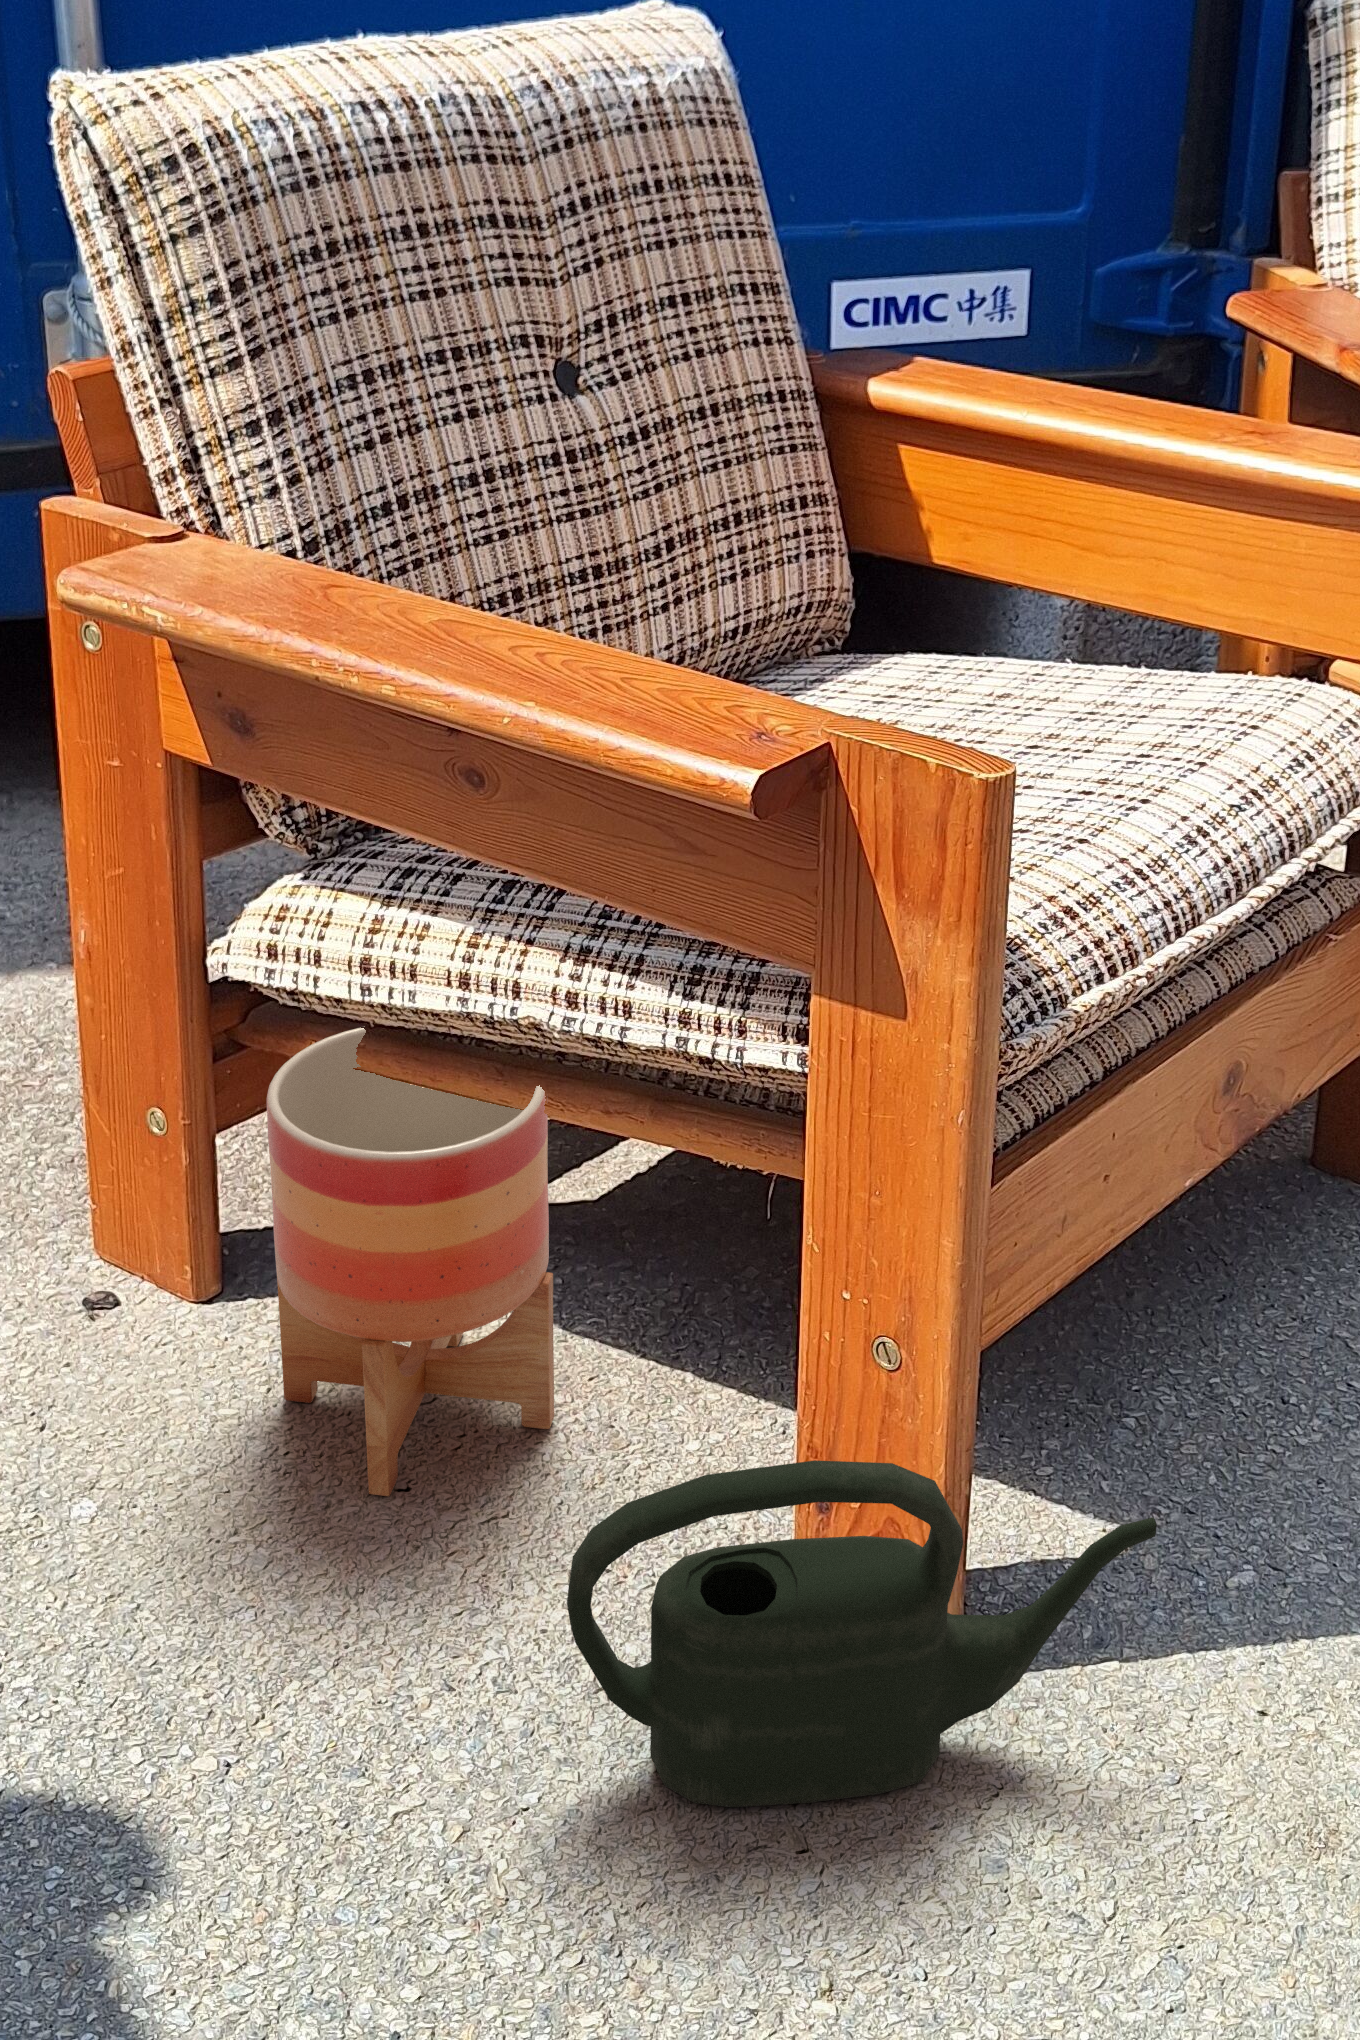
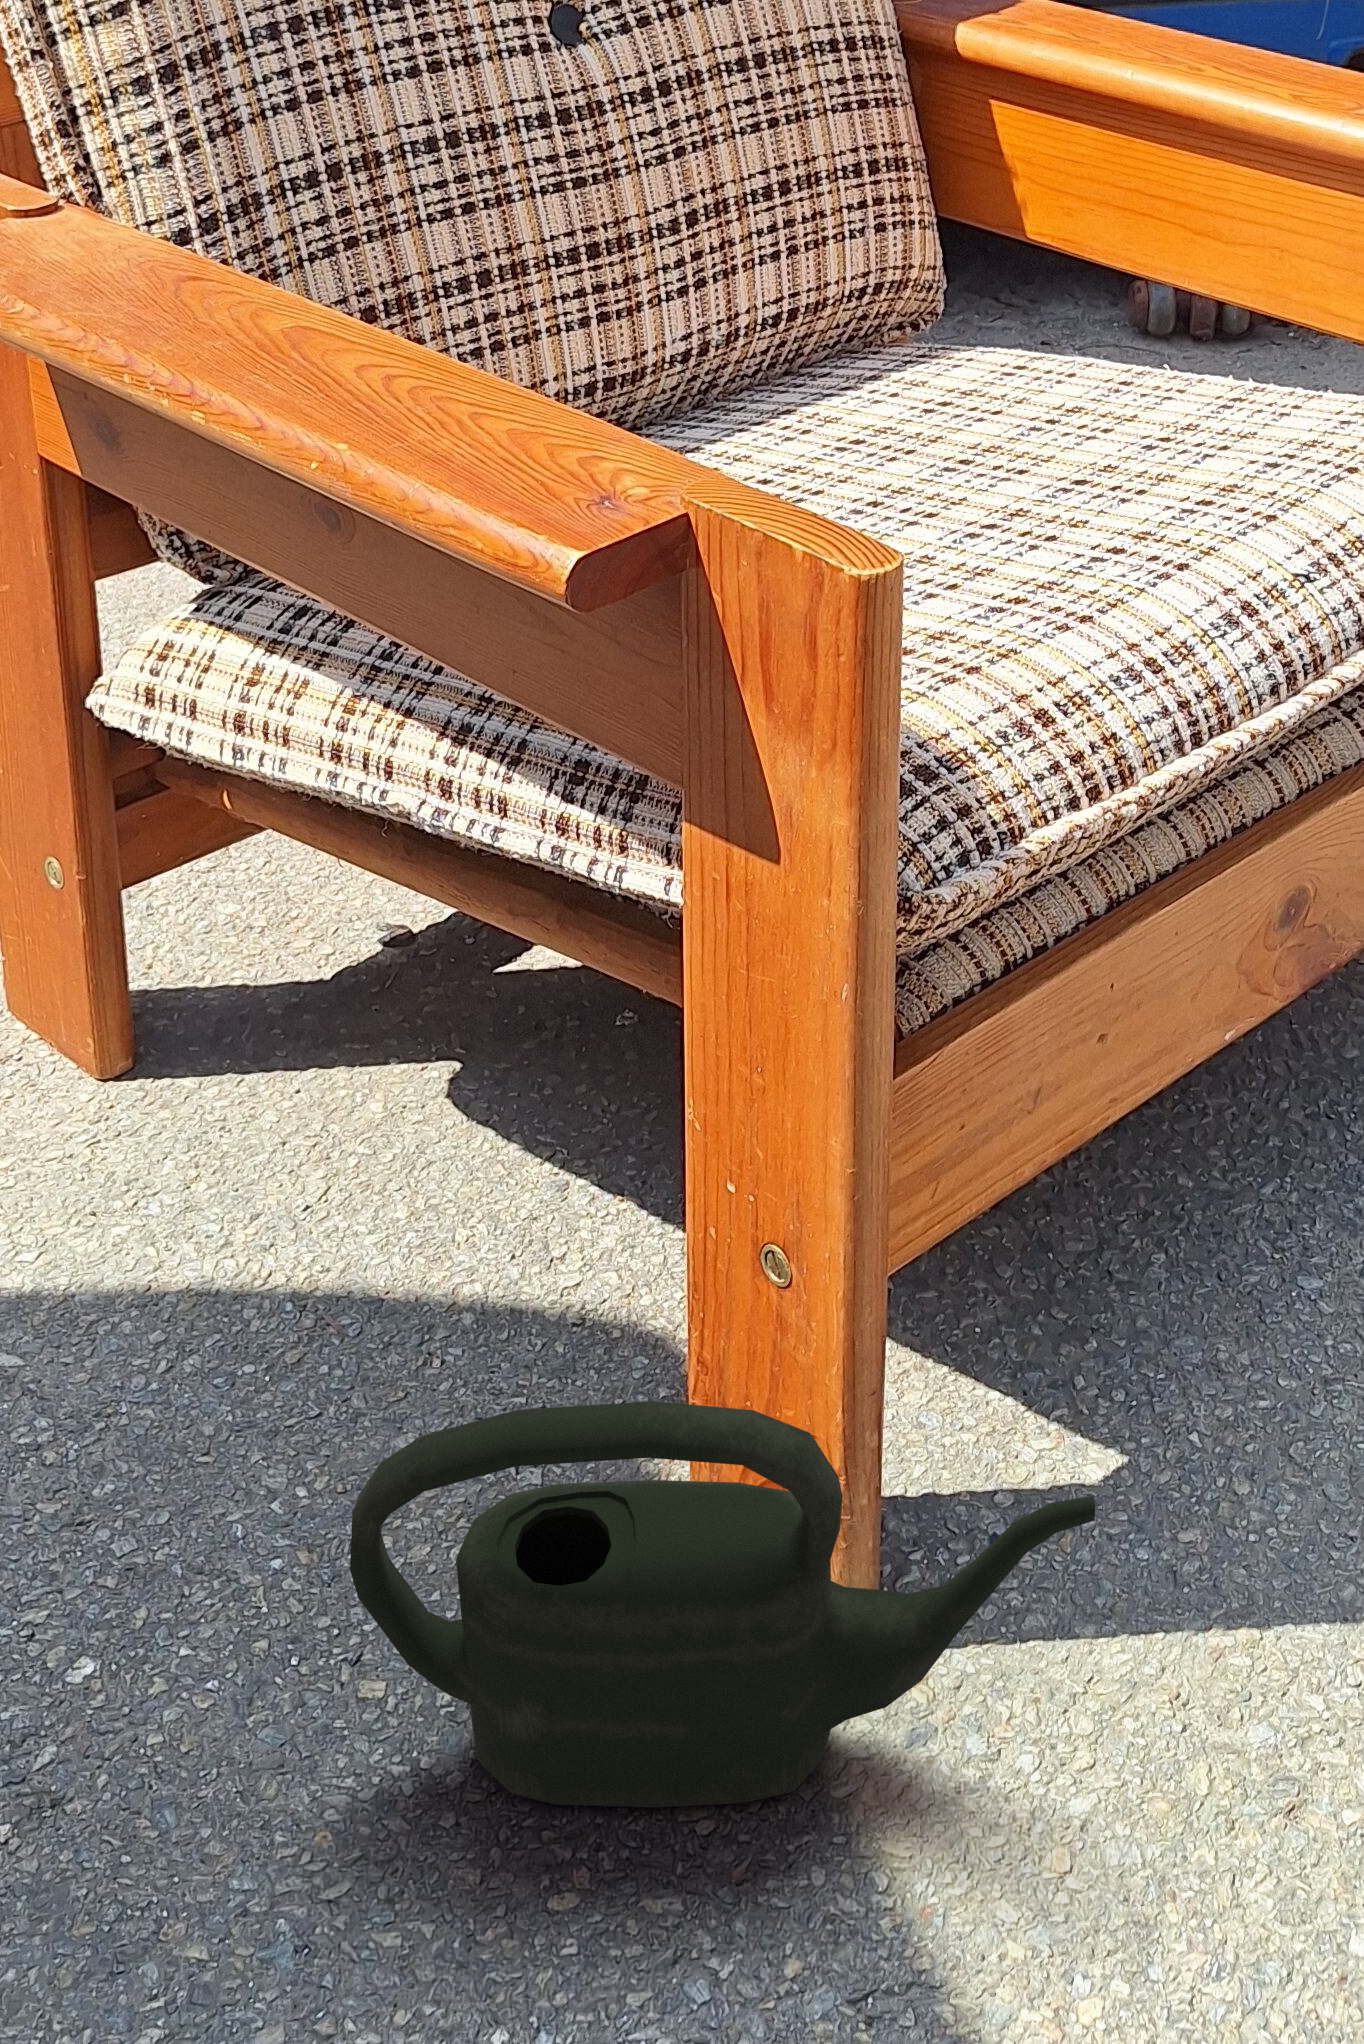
planter: present [267,1028,554,1496] -> none [122,789,482,1344]

